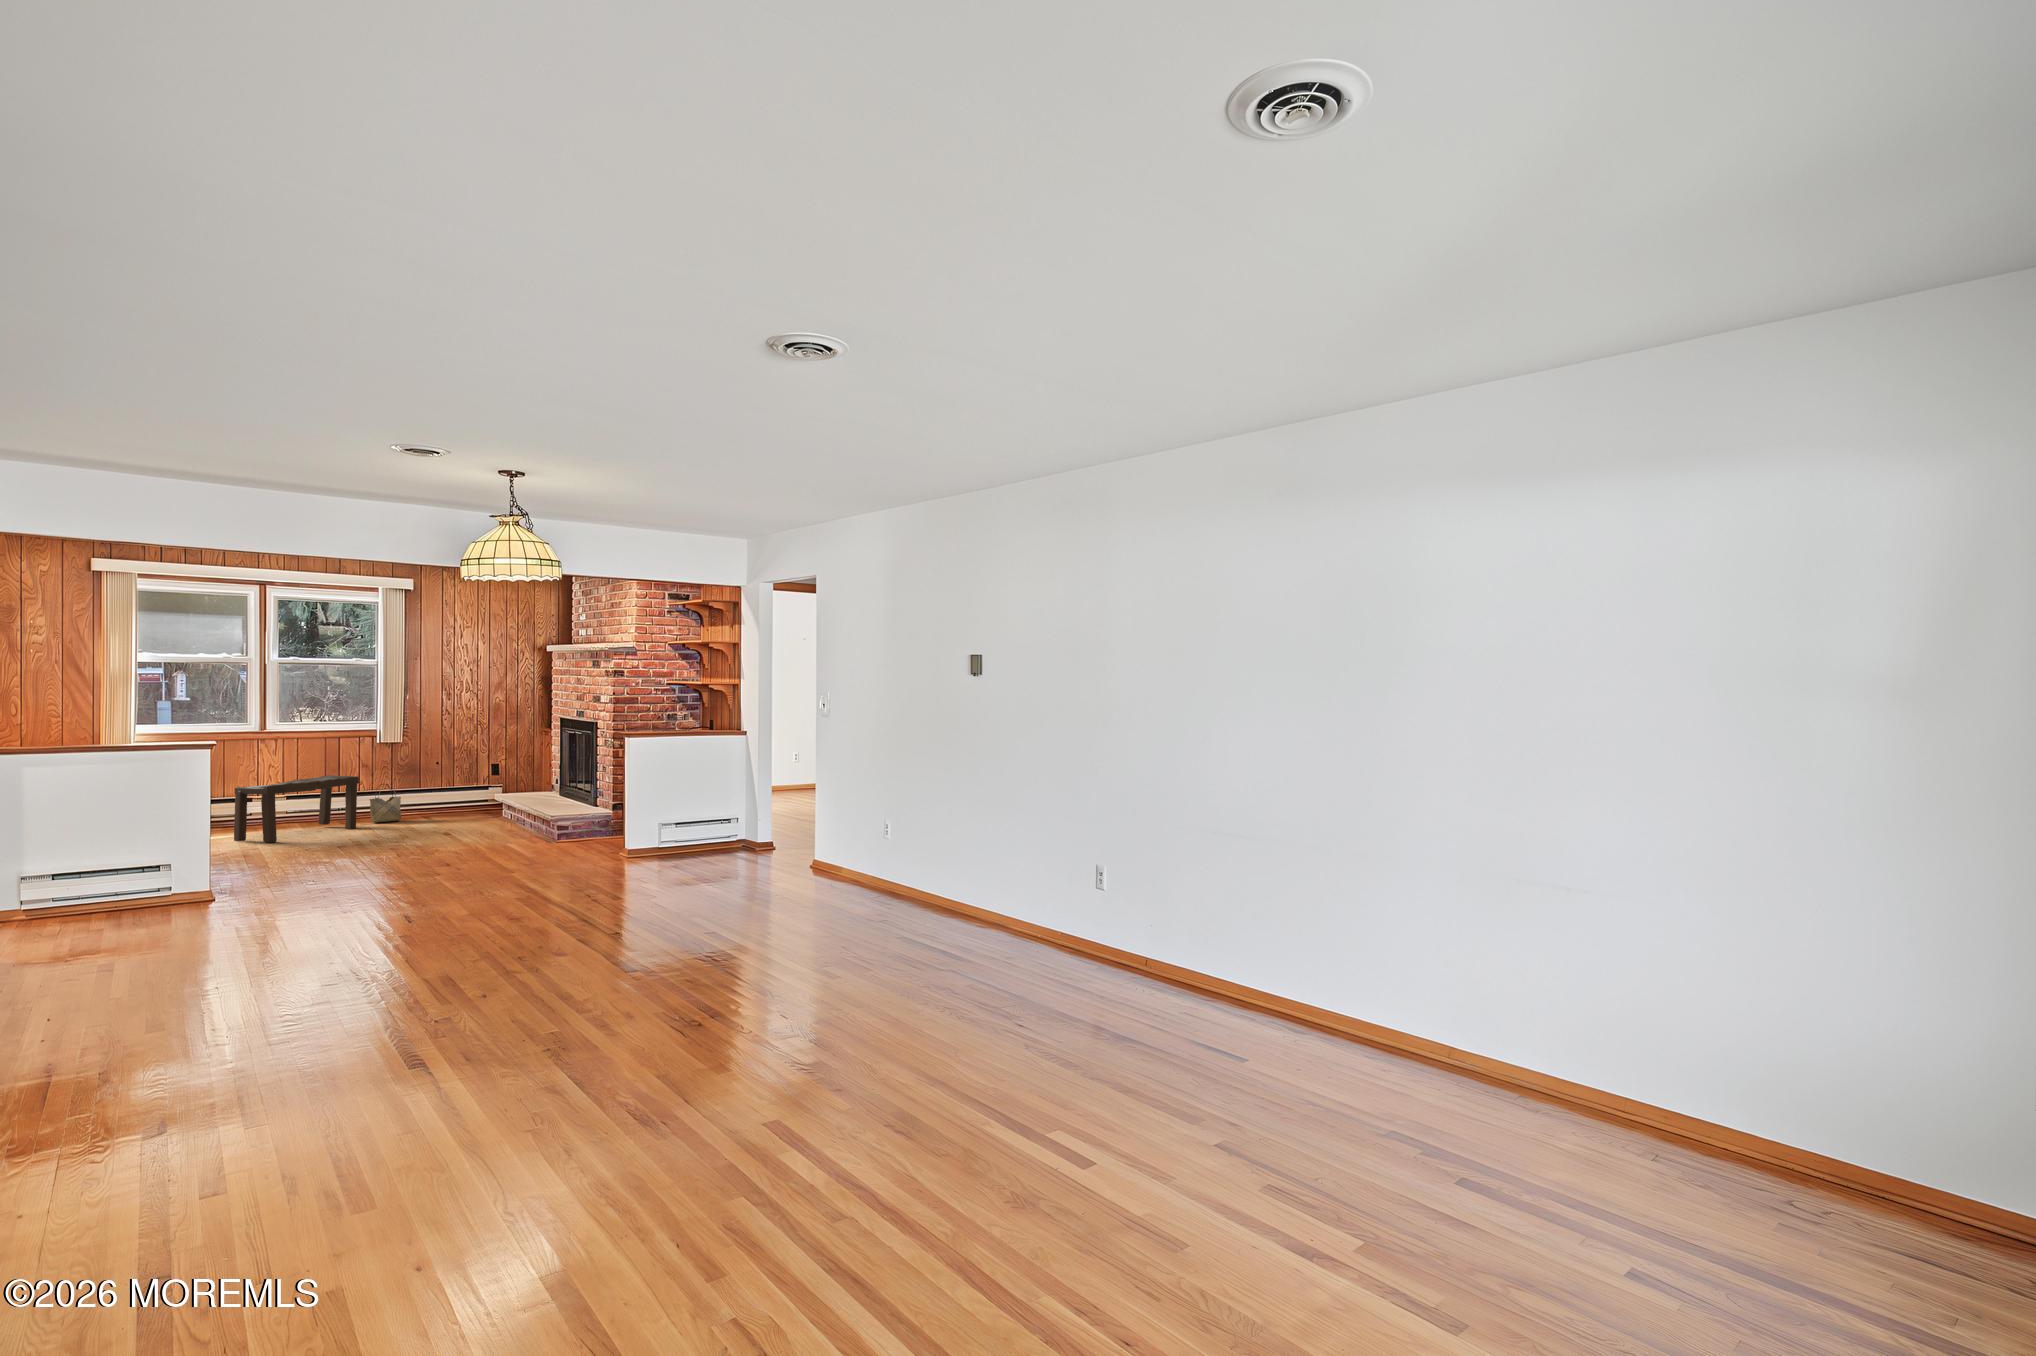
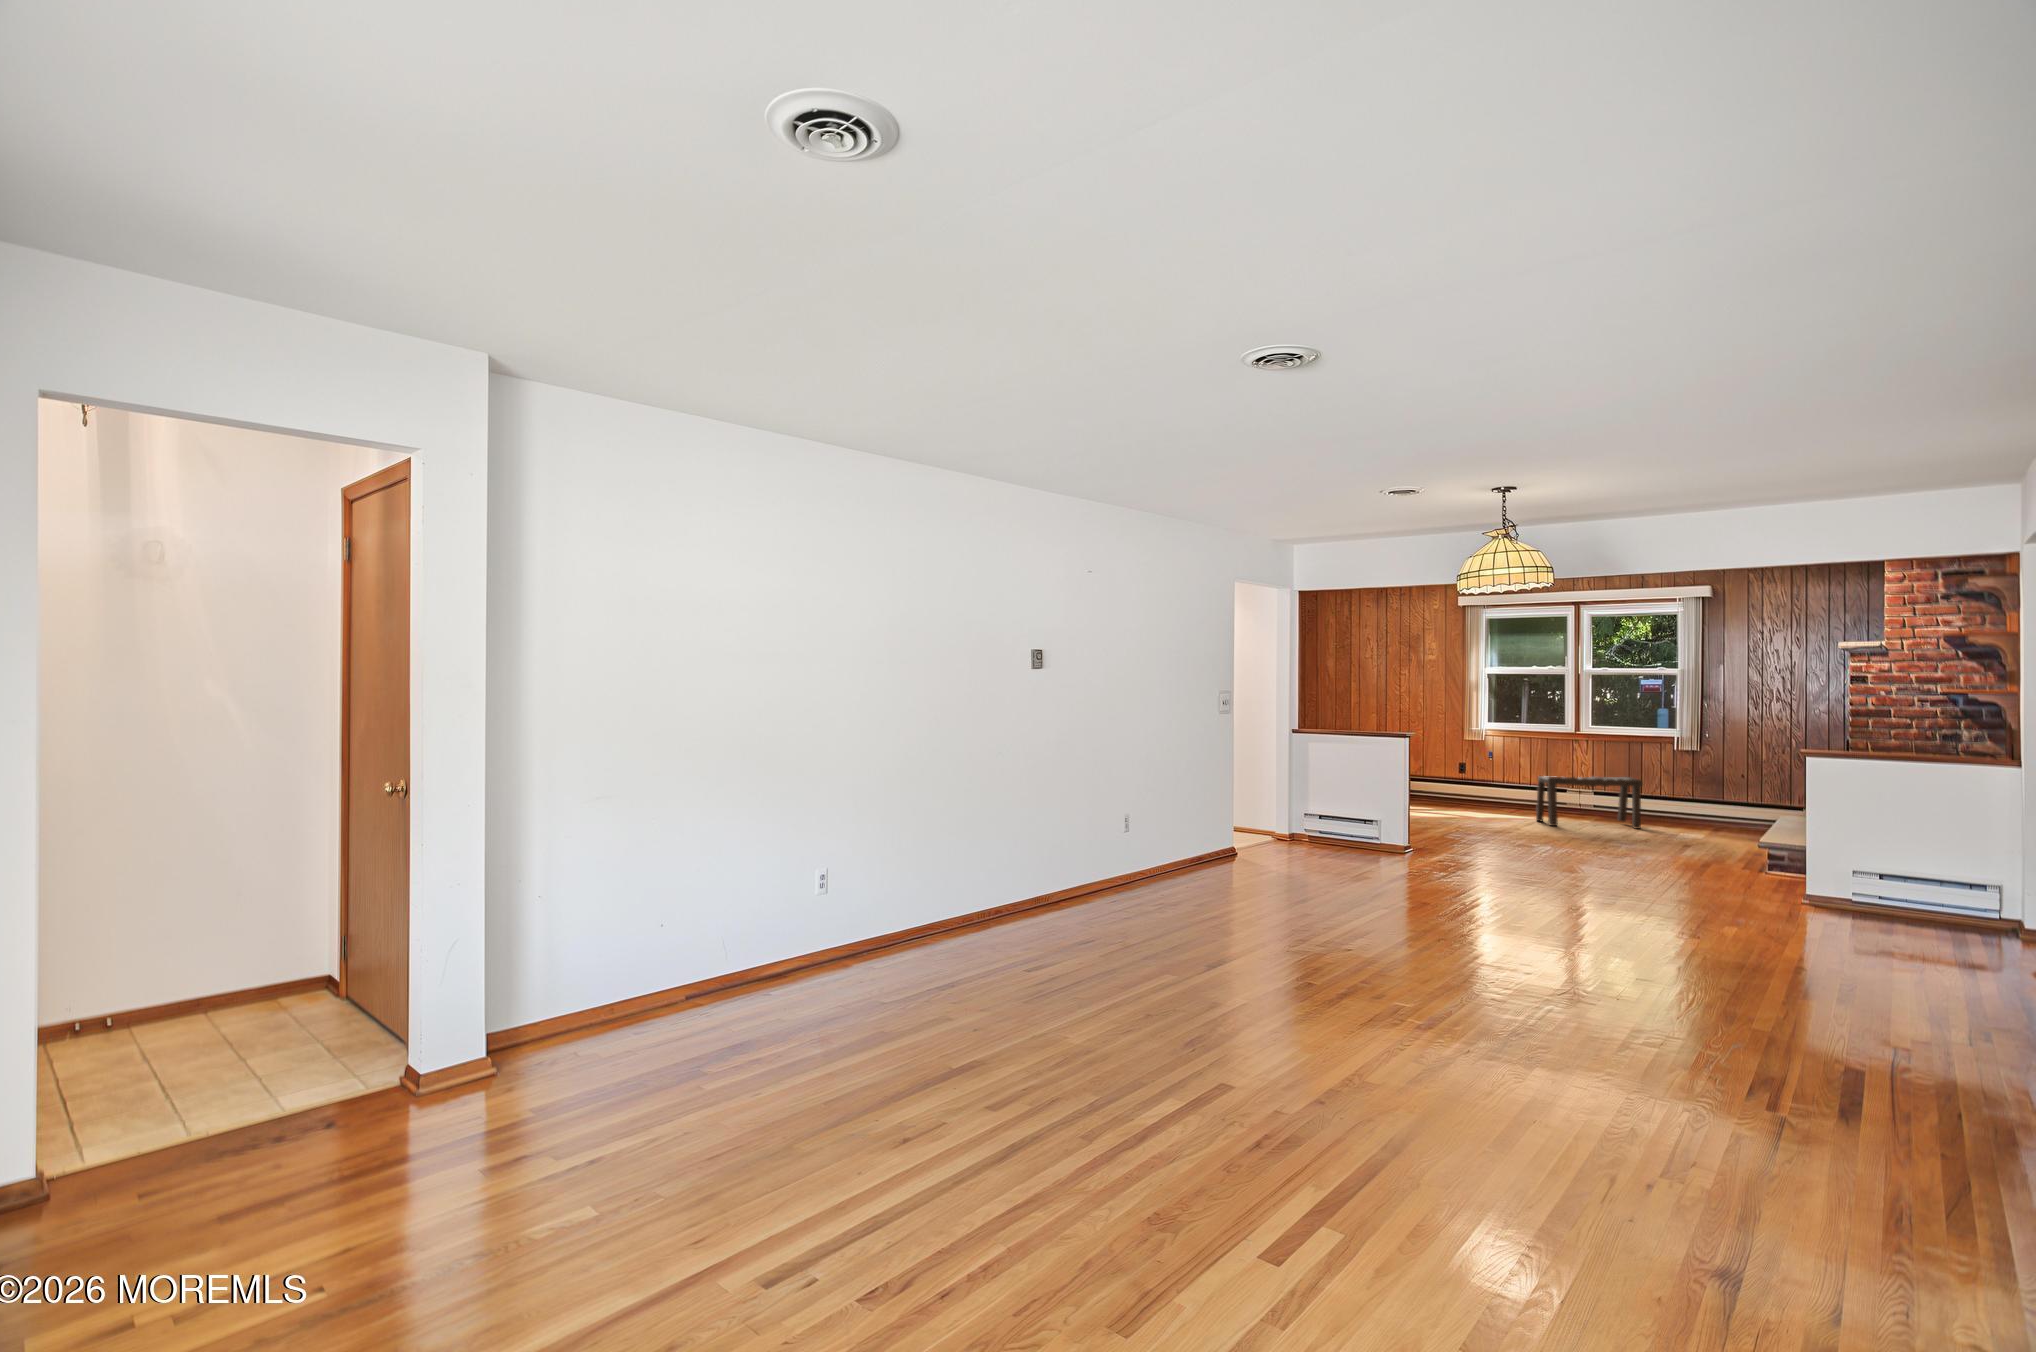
woven basket: present [370,784,401,823] -> none [1663,792,1696,830]

